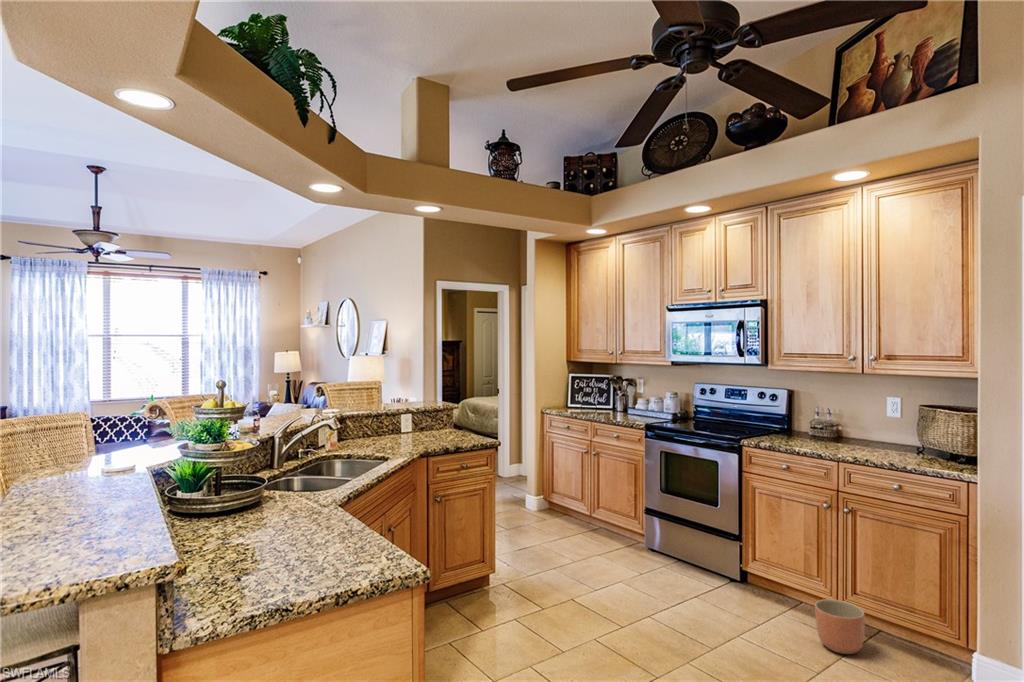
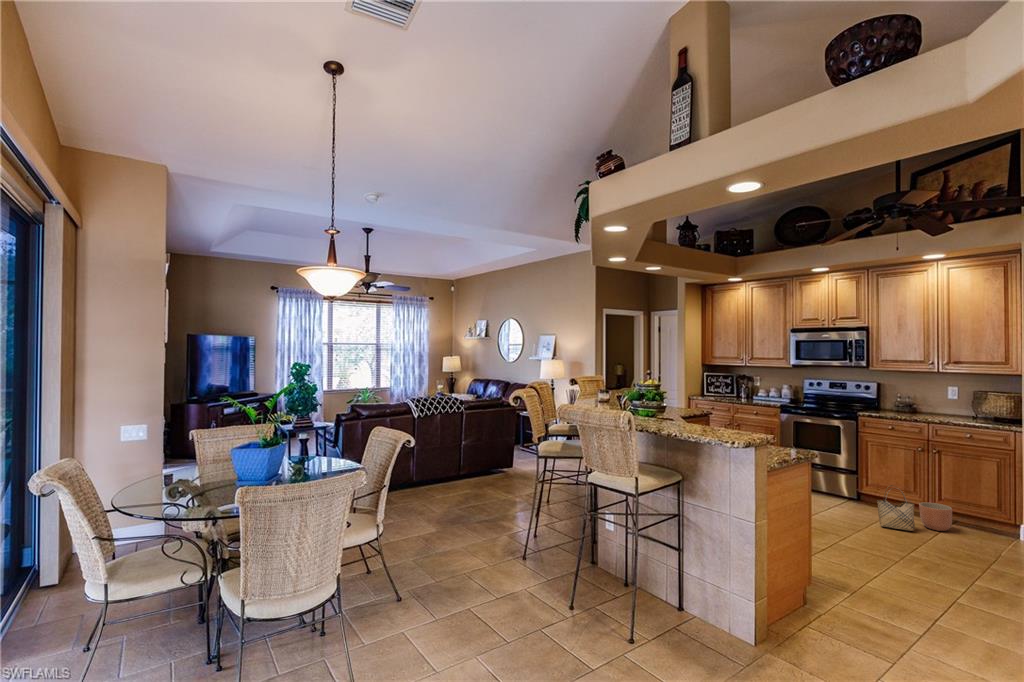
woven basket: none [742,571,800,656] -> present [877,485,915,531]

